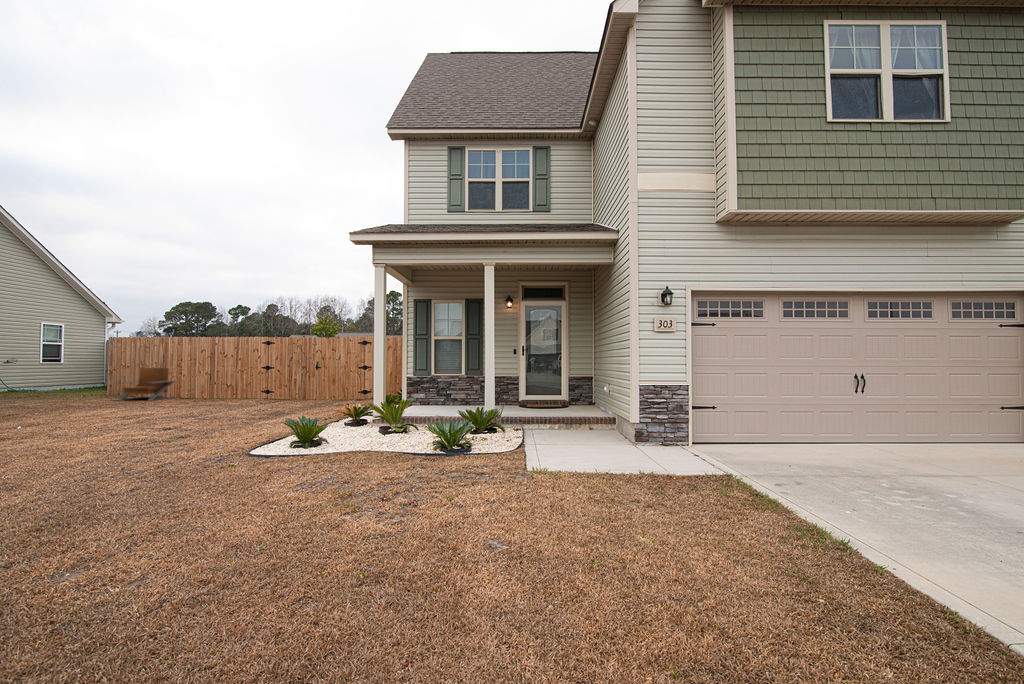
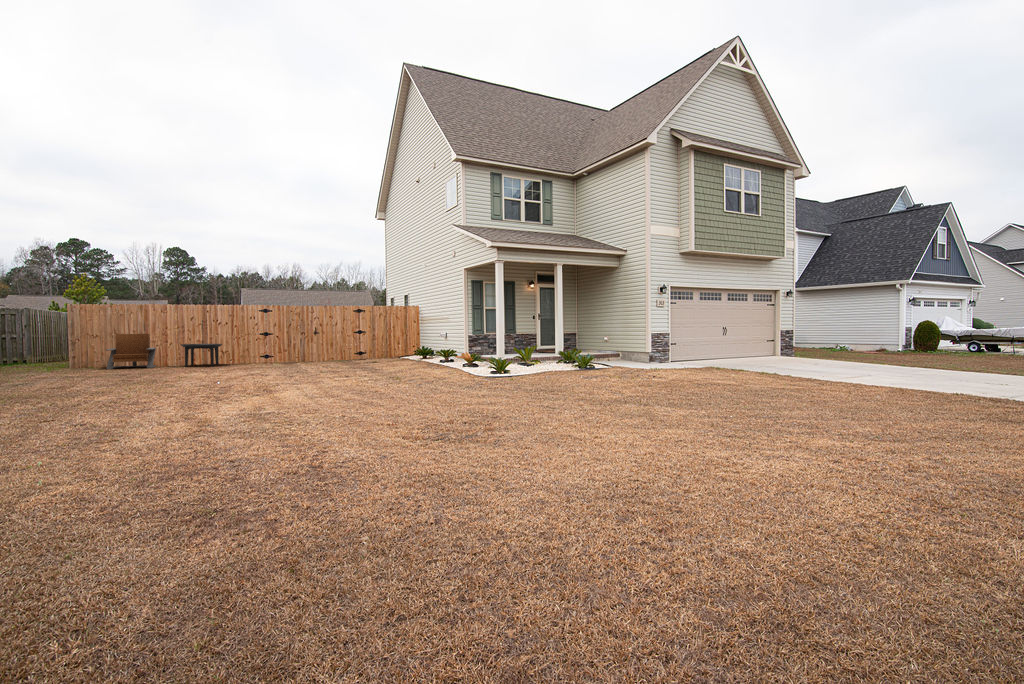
round table: none [178,378,222,401] -> present [181,344,222,367]

